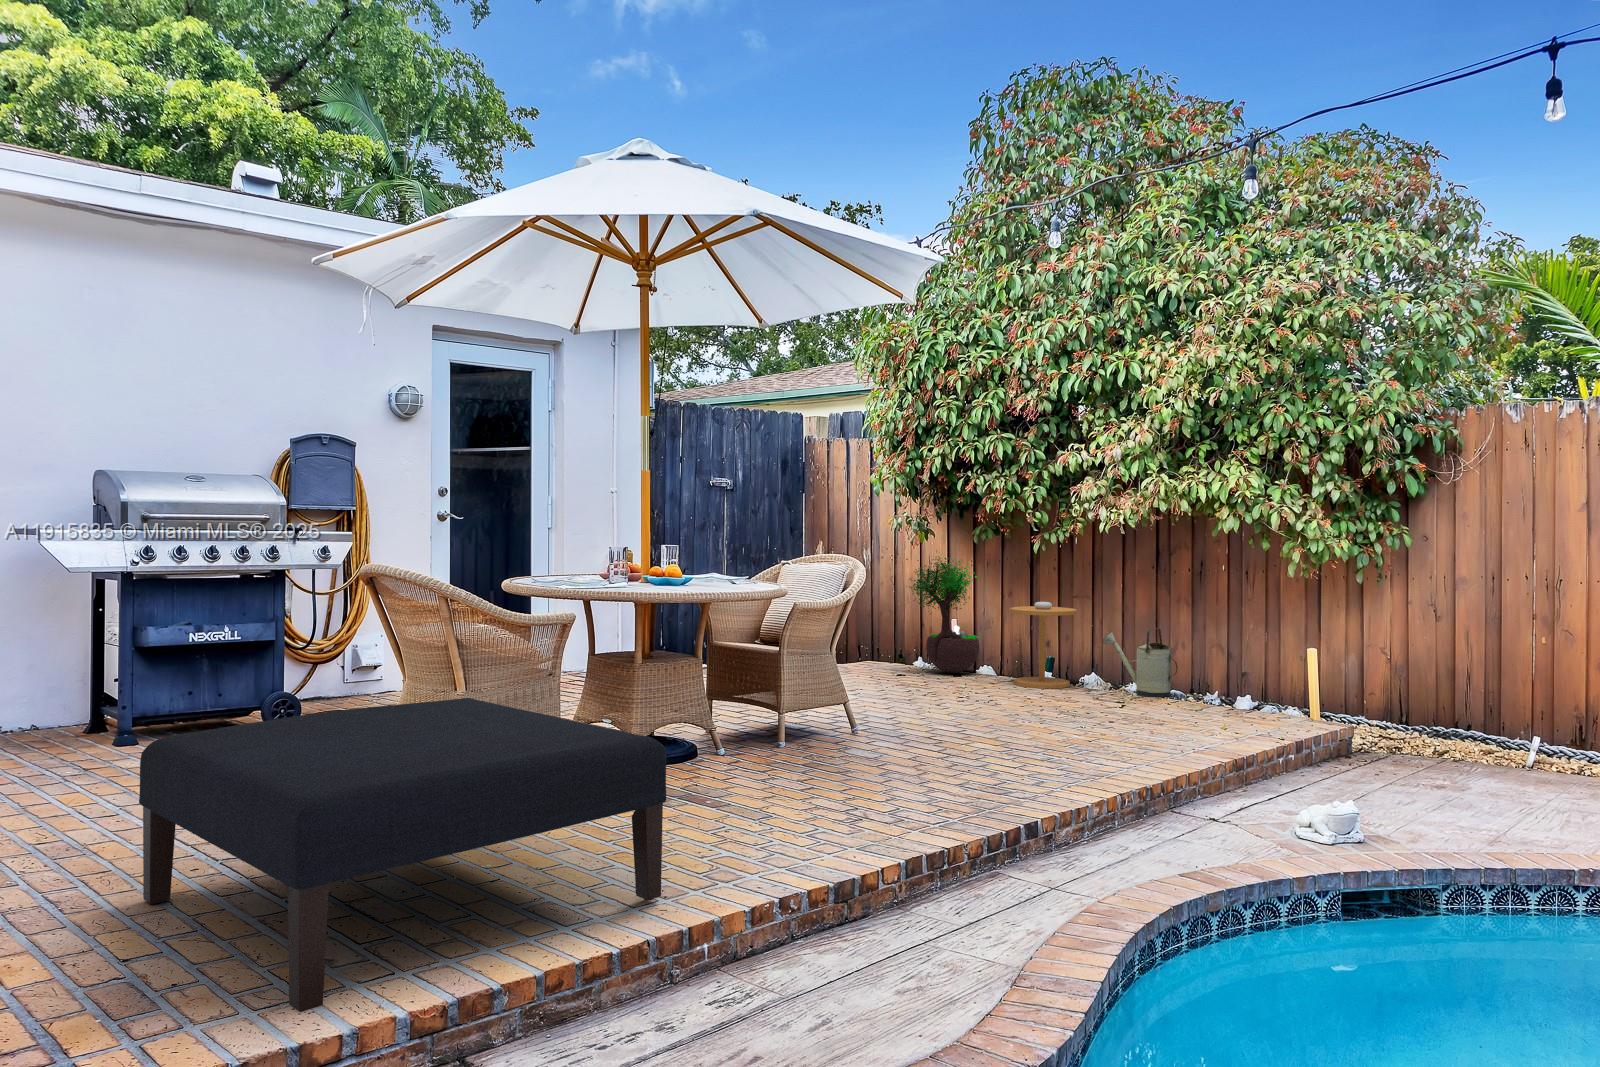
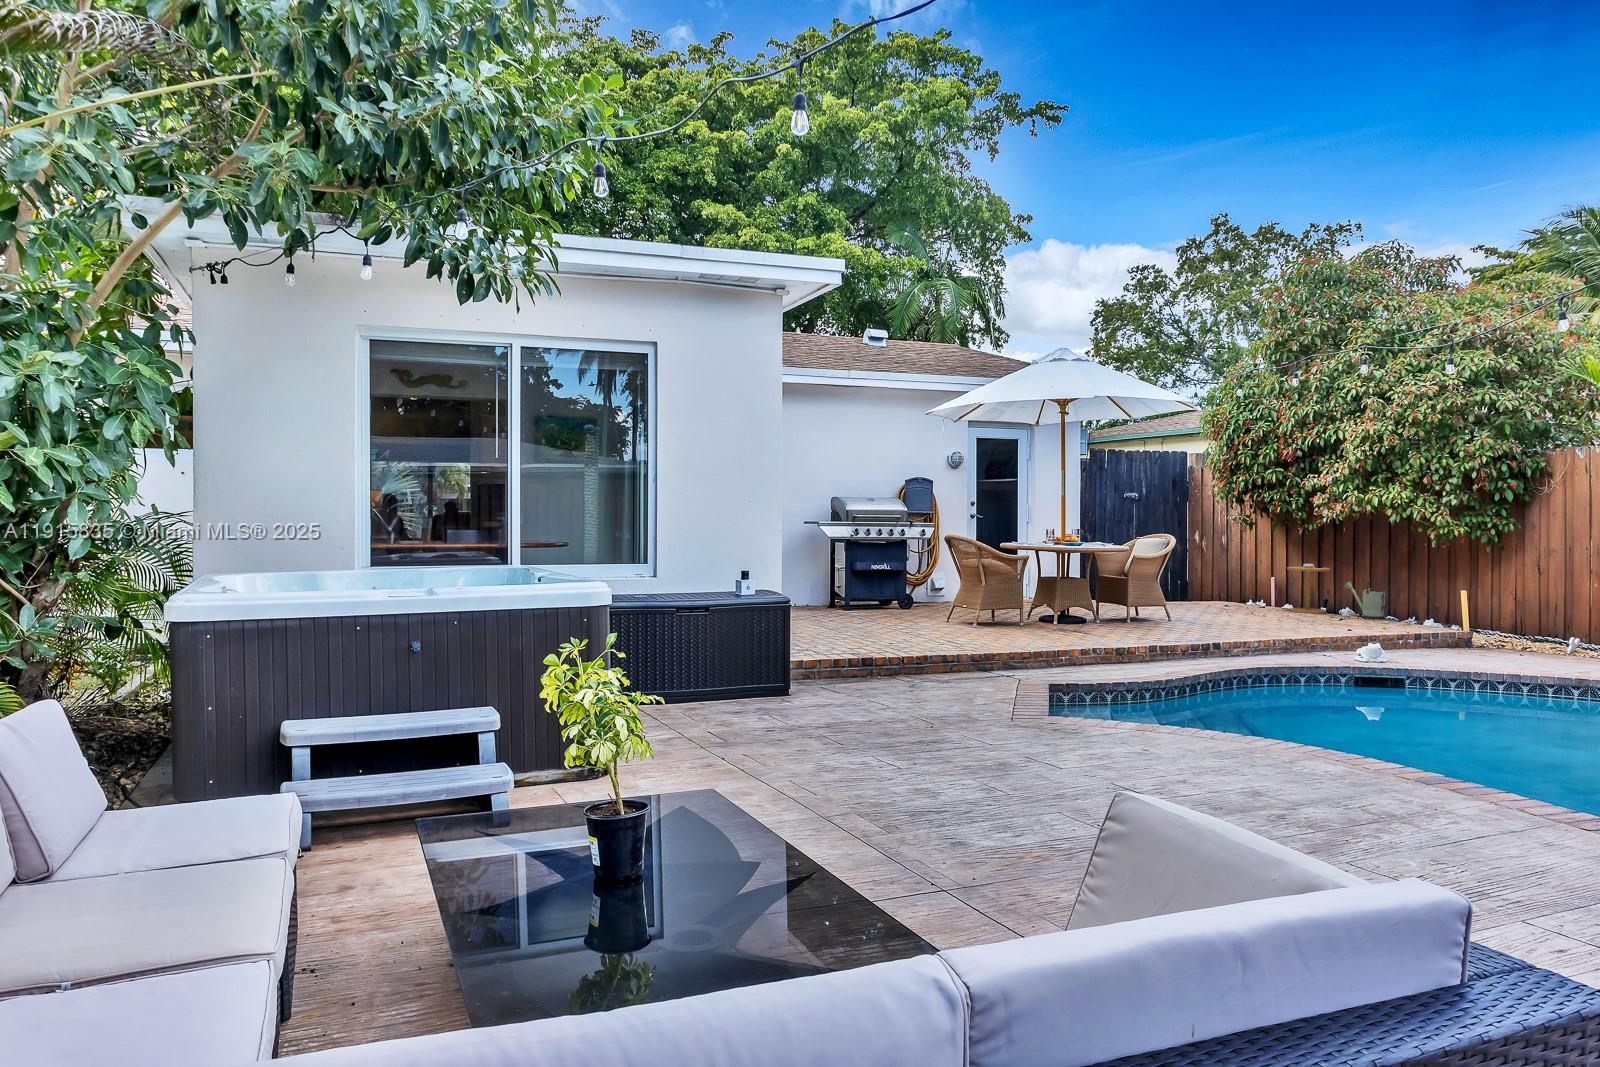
potted tree: present [909,550,979,673] -> none [1226,534,1276,605]
ottoman: present [139,698,666,1012] -> none [897,583,1054,649]

